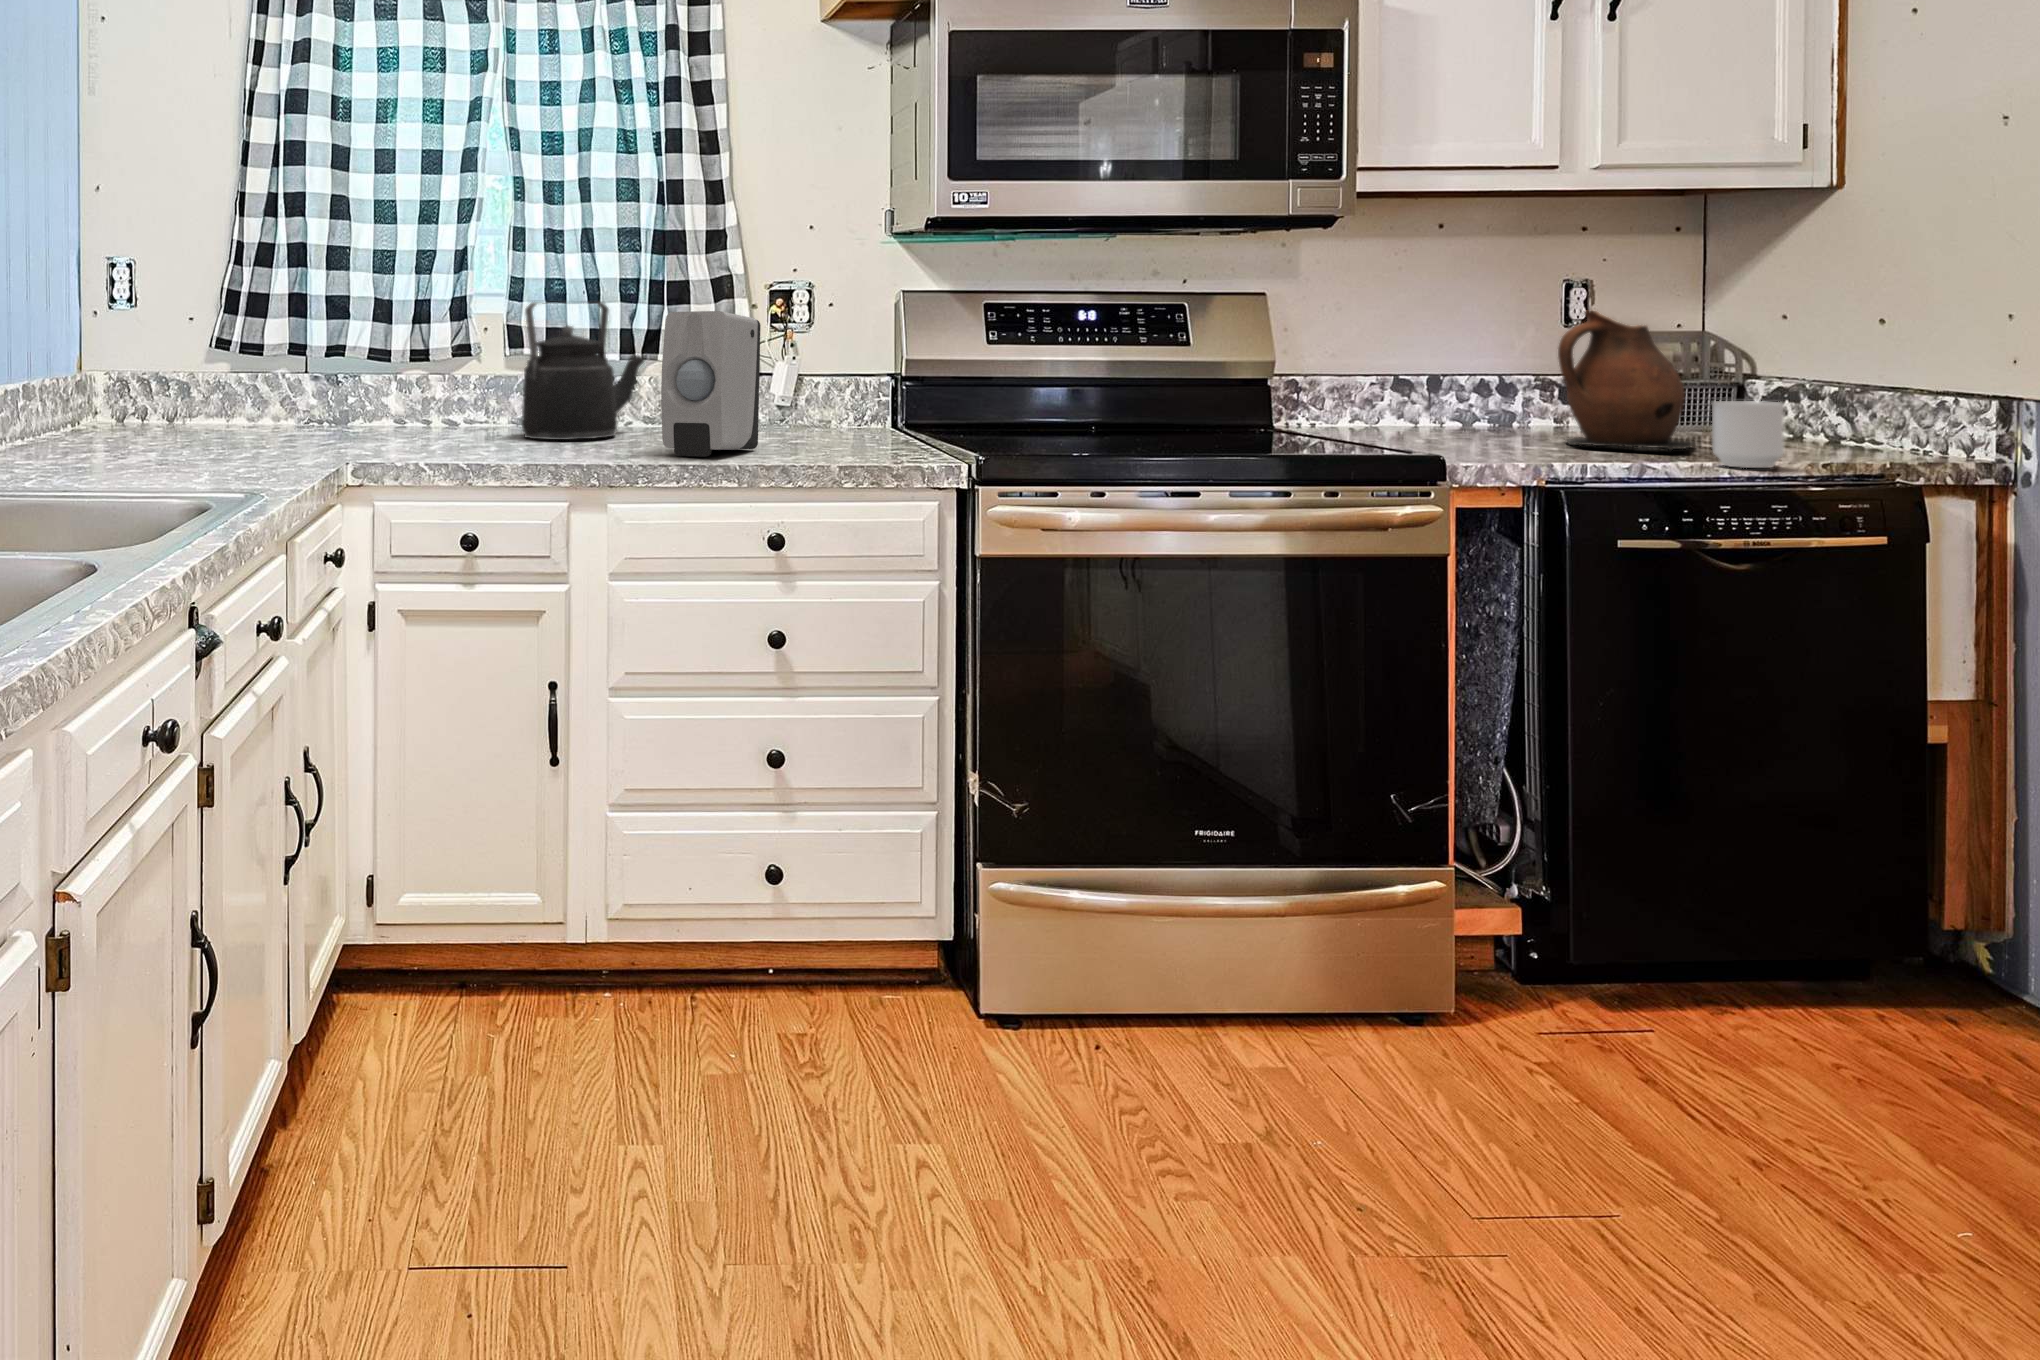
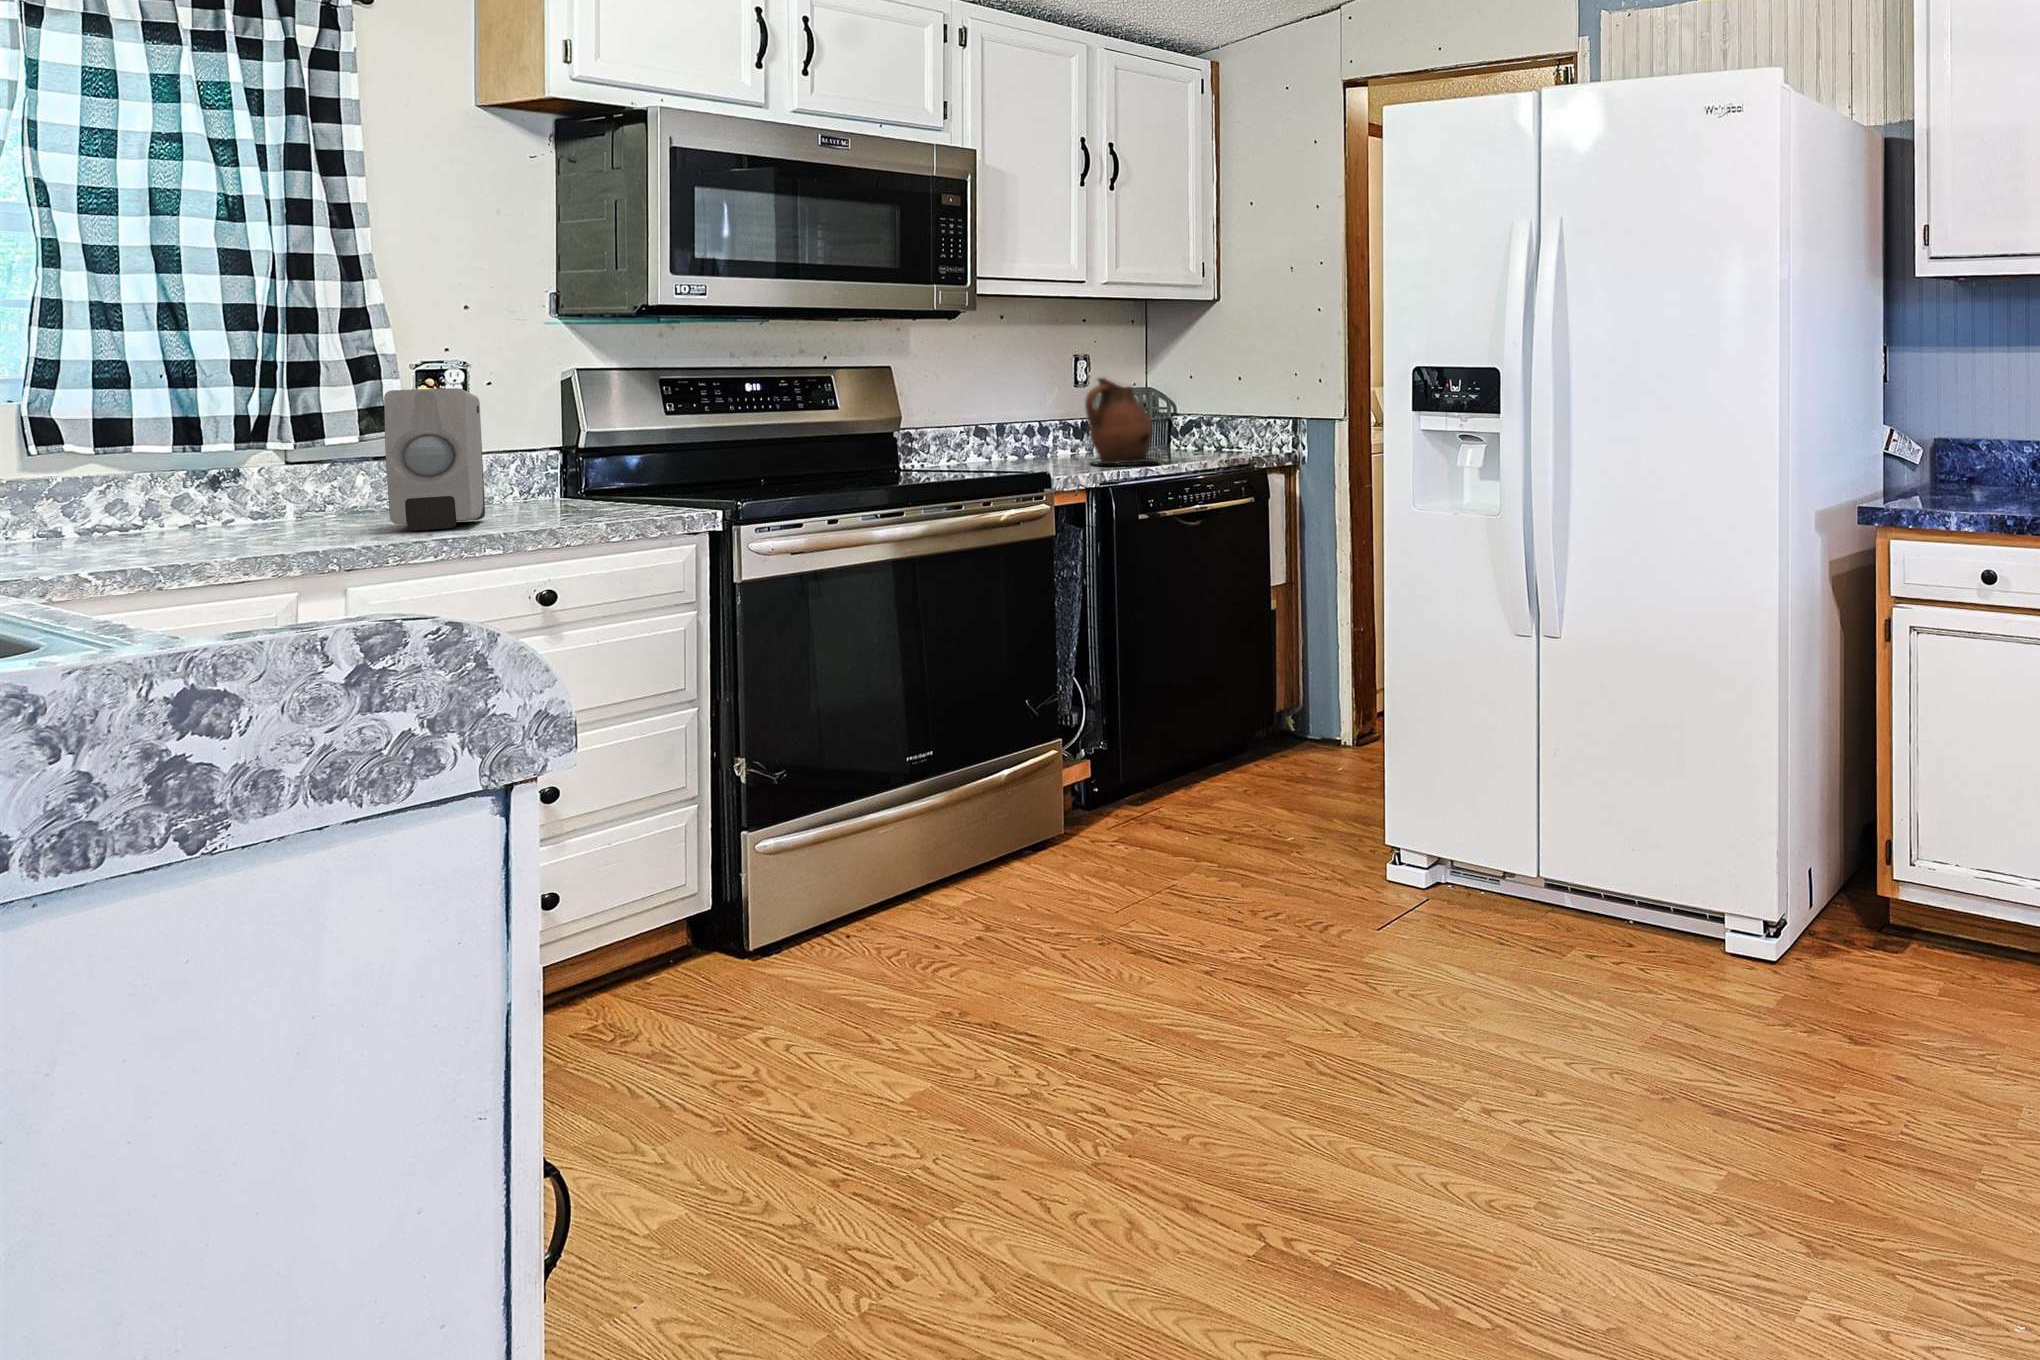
kettle: present [522,302,644,440] -> none [119,382,280,538]
mug: present [1712,401,1784,468] -> none [1175,429,1210,468]

